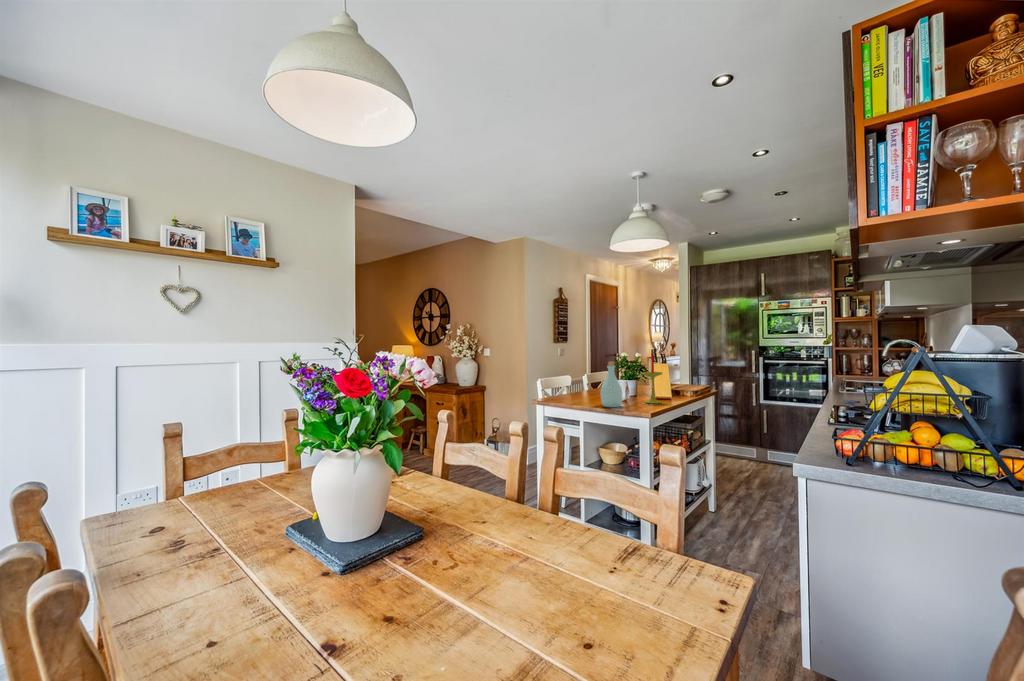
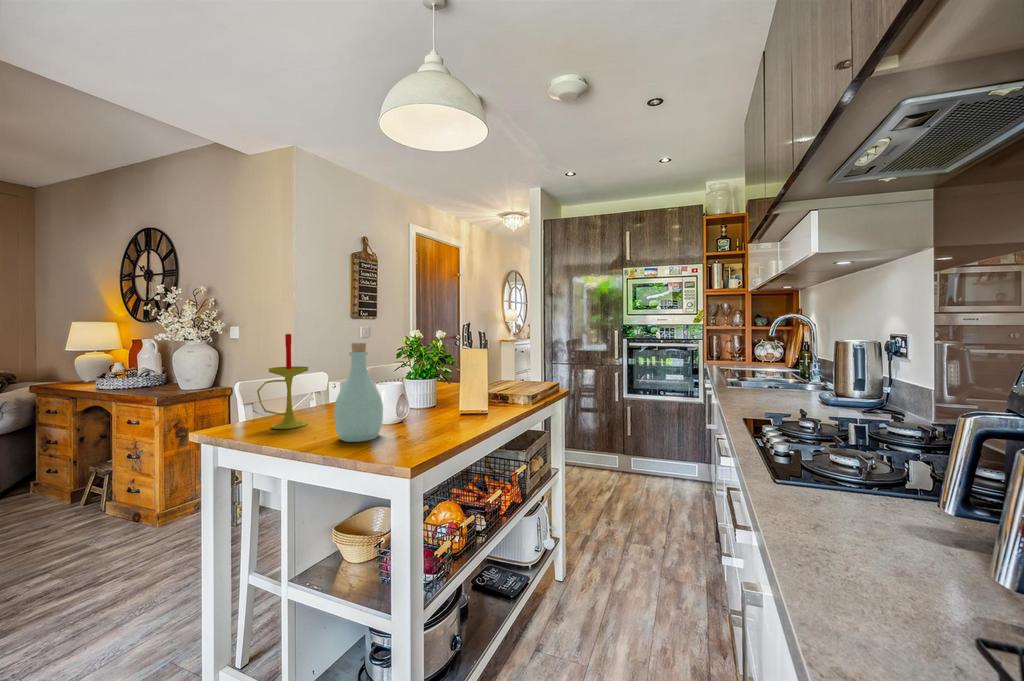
candle: present [641,355,662,403] -> present [257,334,309,429]

